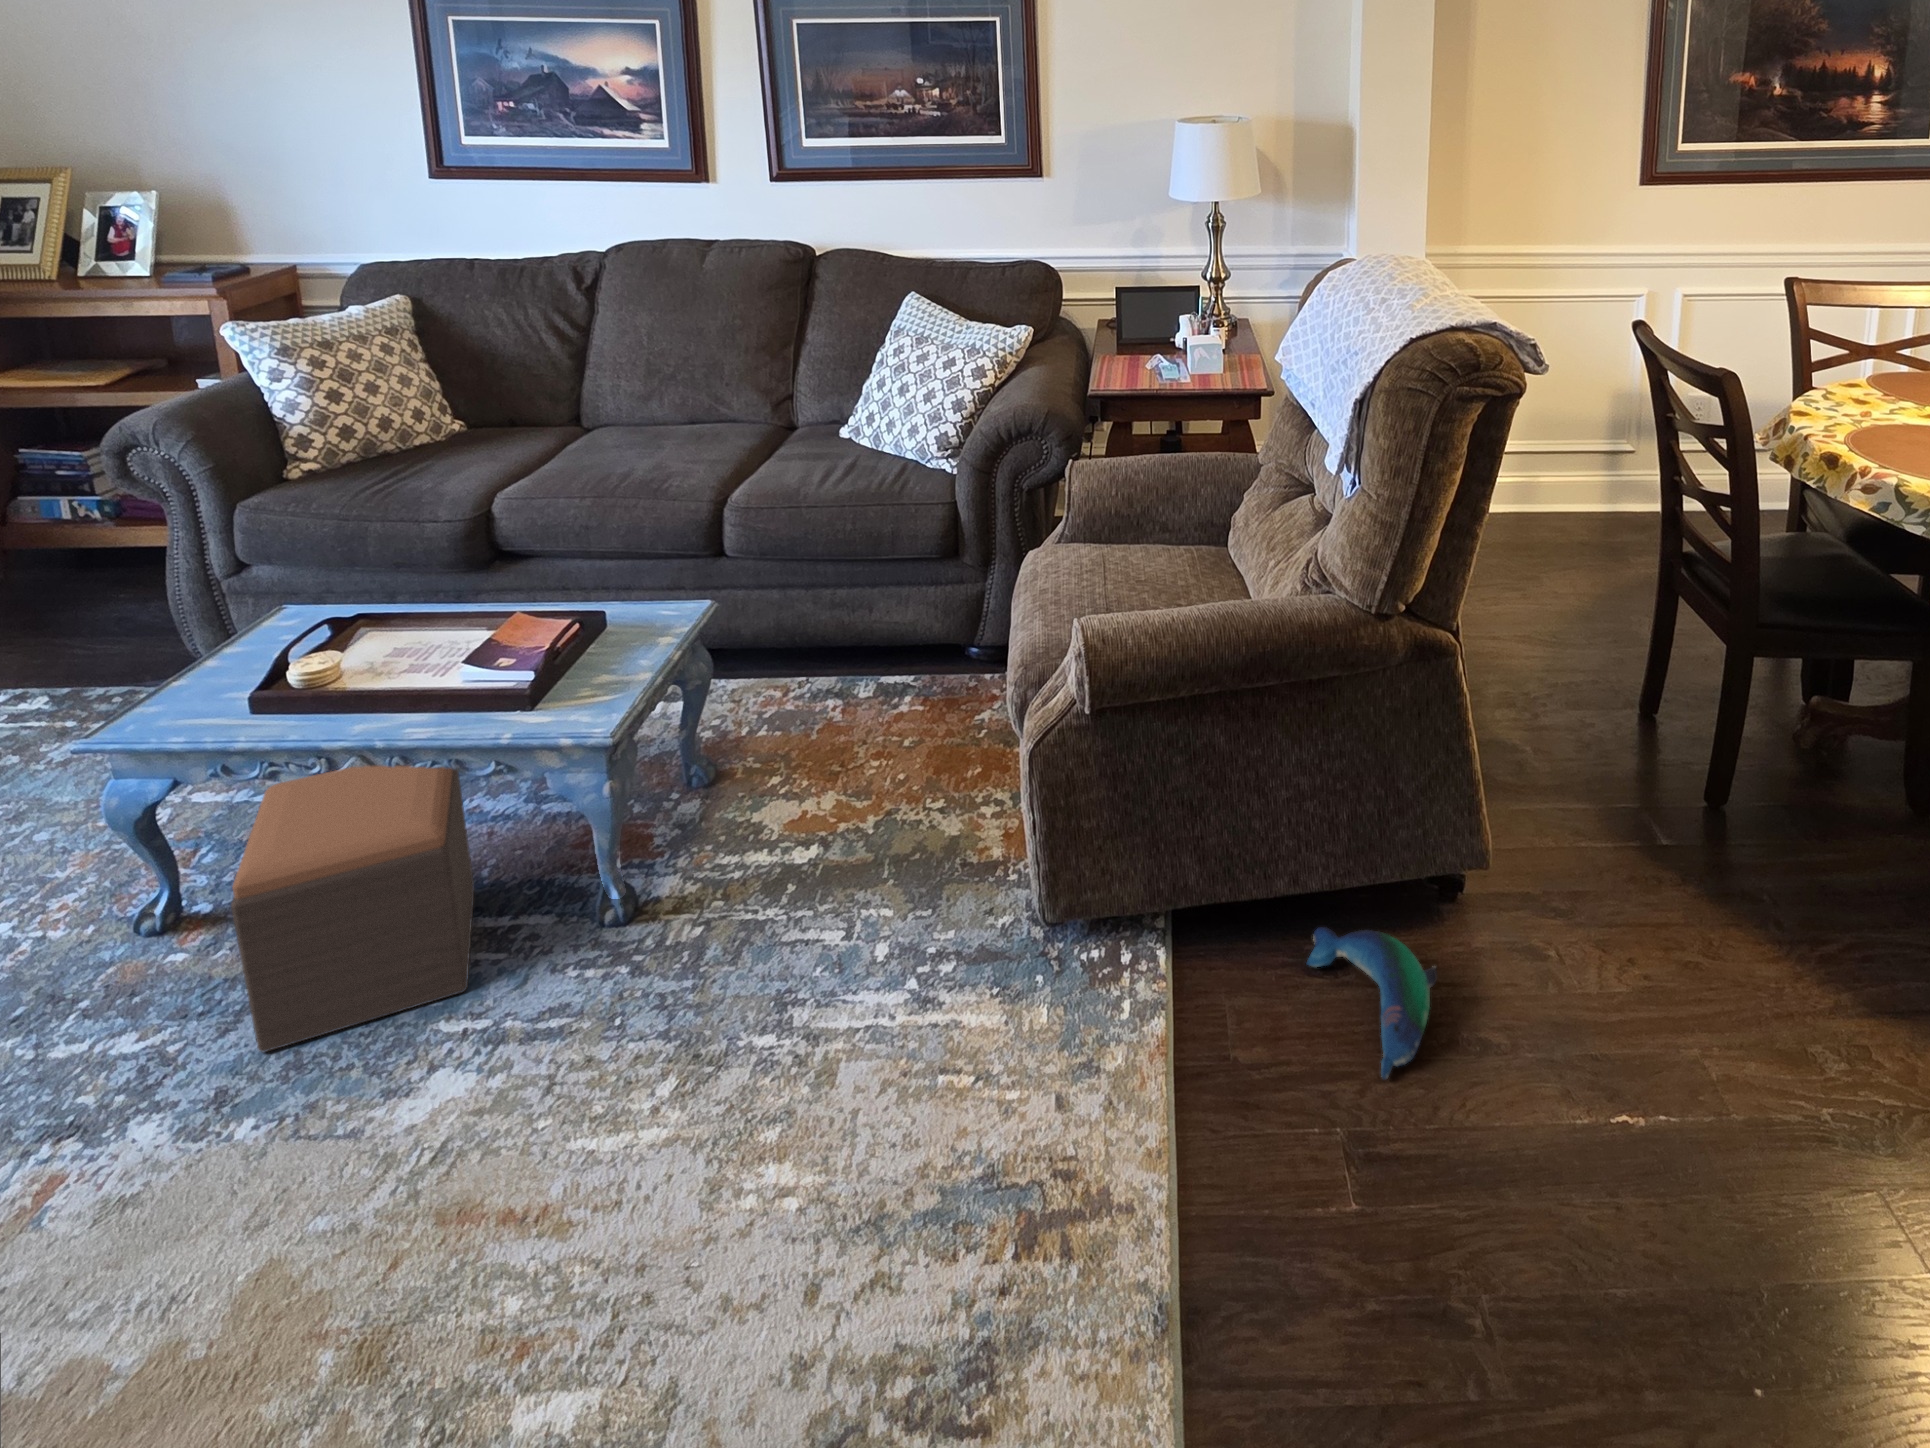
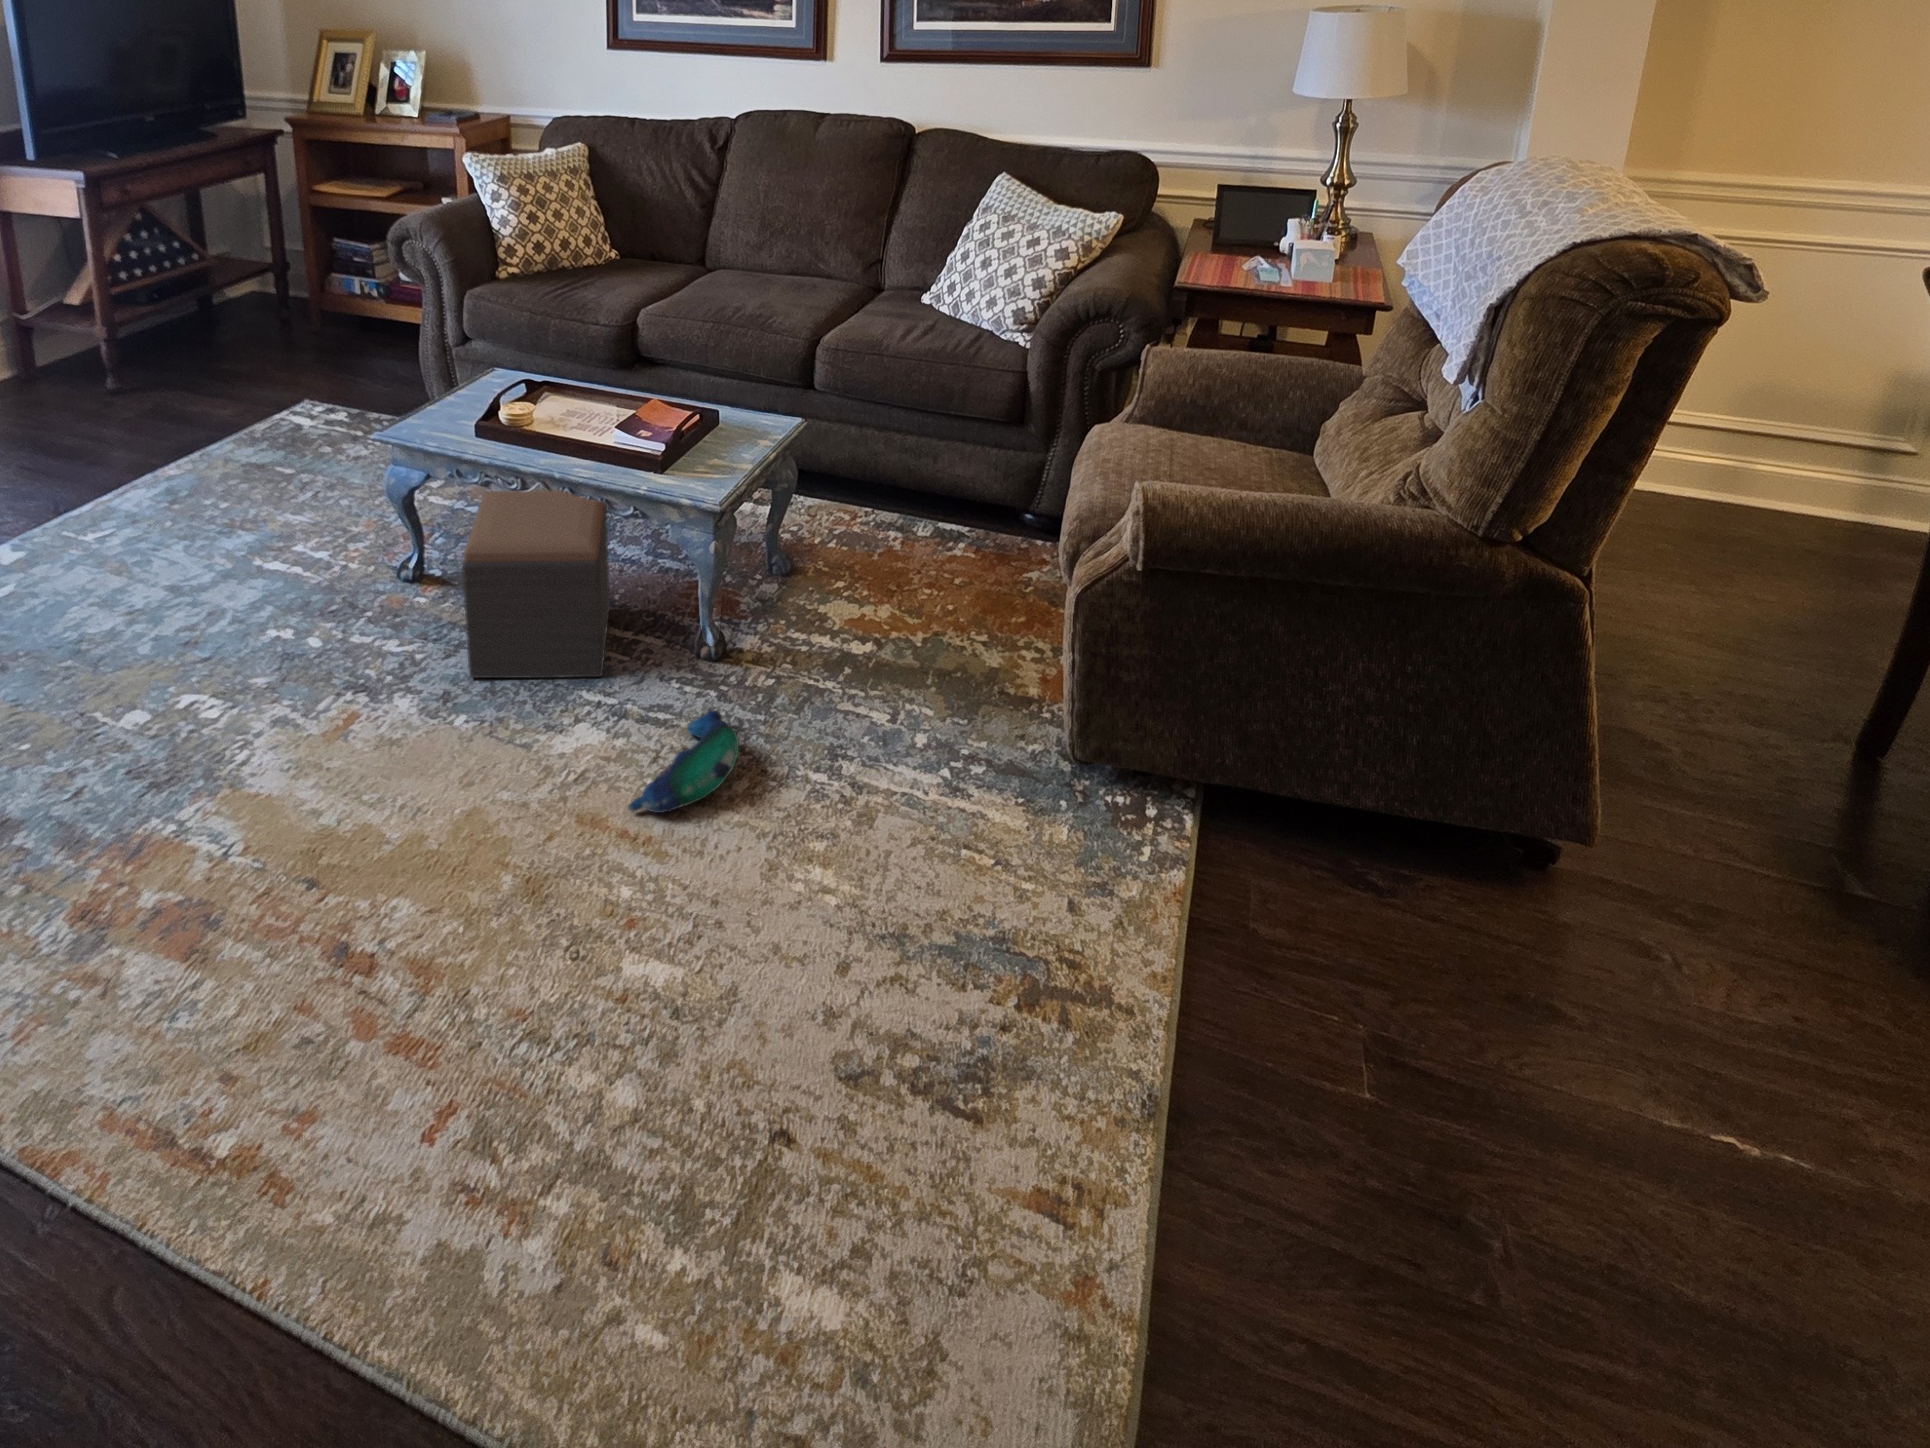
plush toy: present [1307,927,1438,1079] -> present [628,710,739,813]

